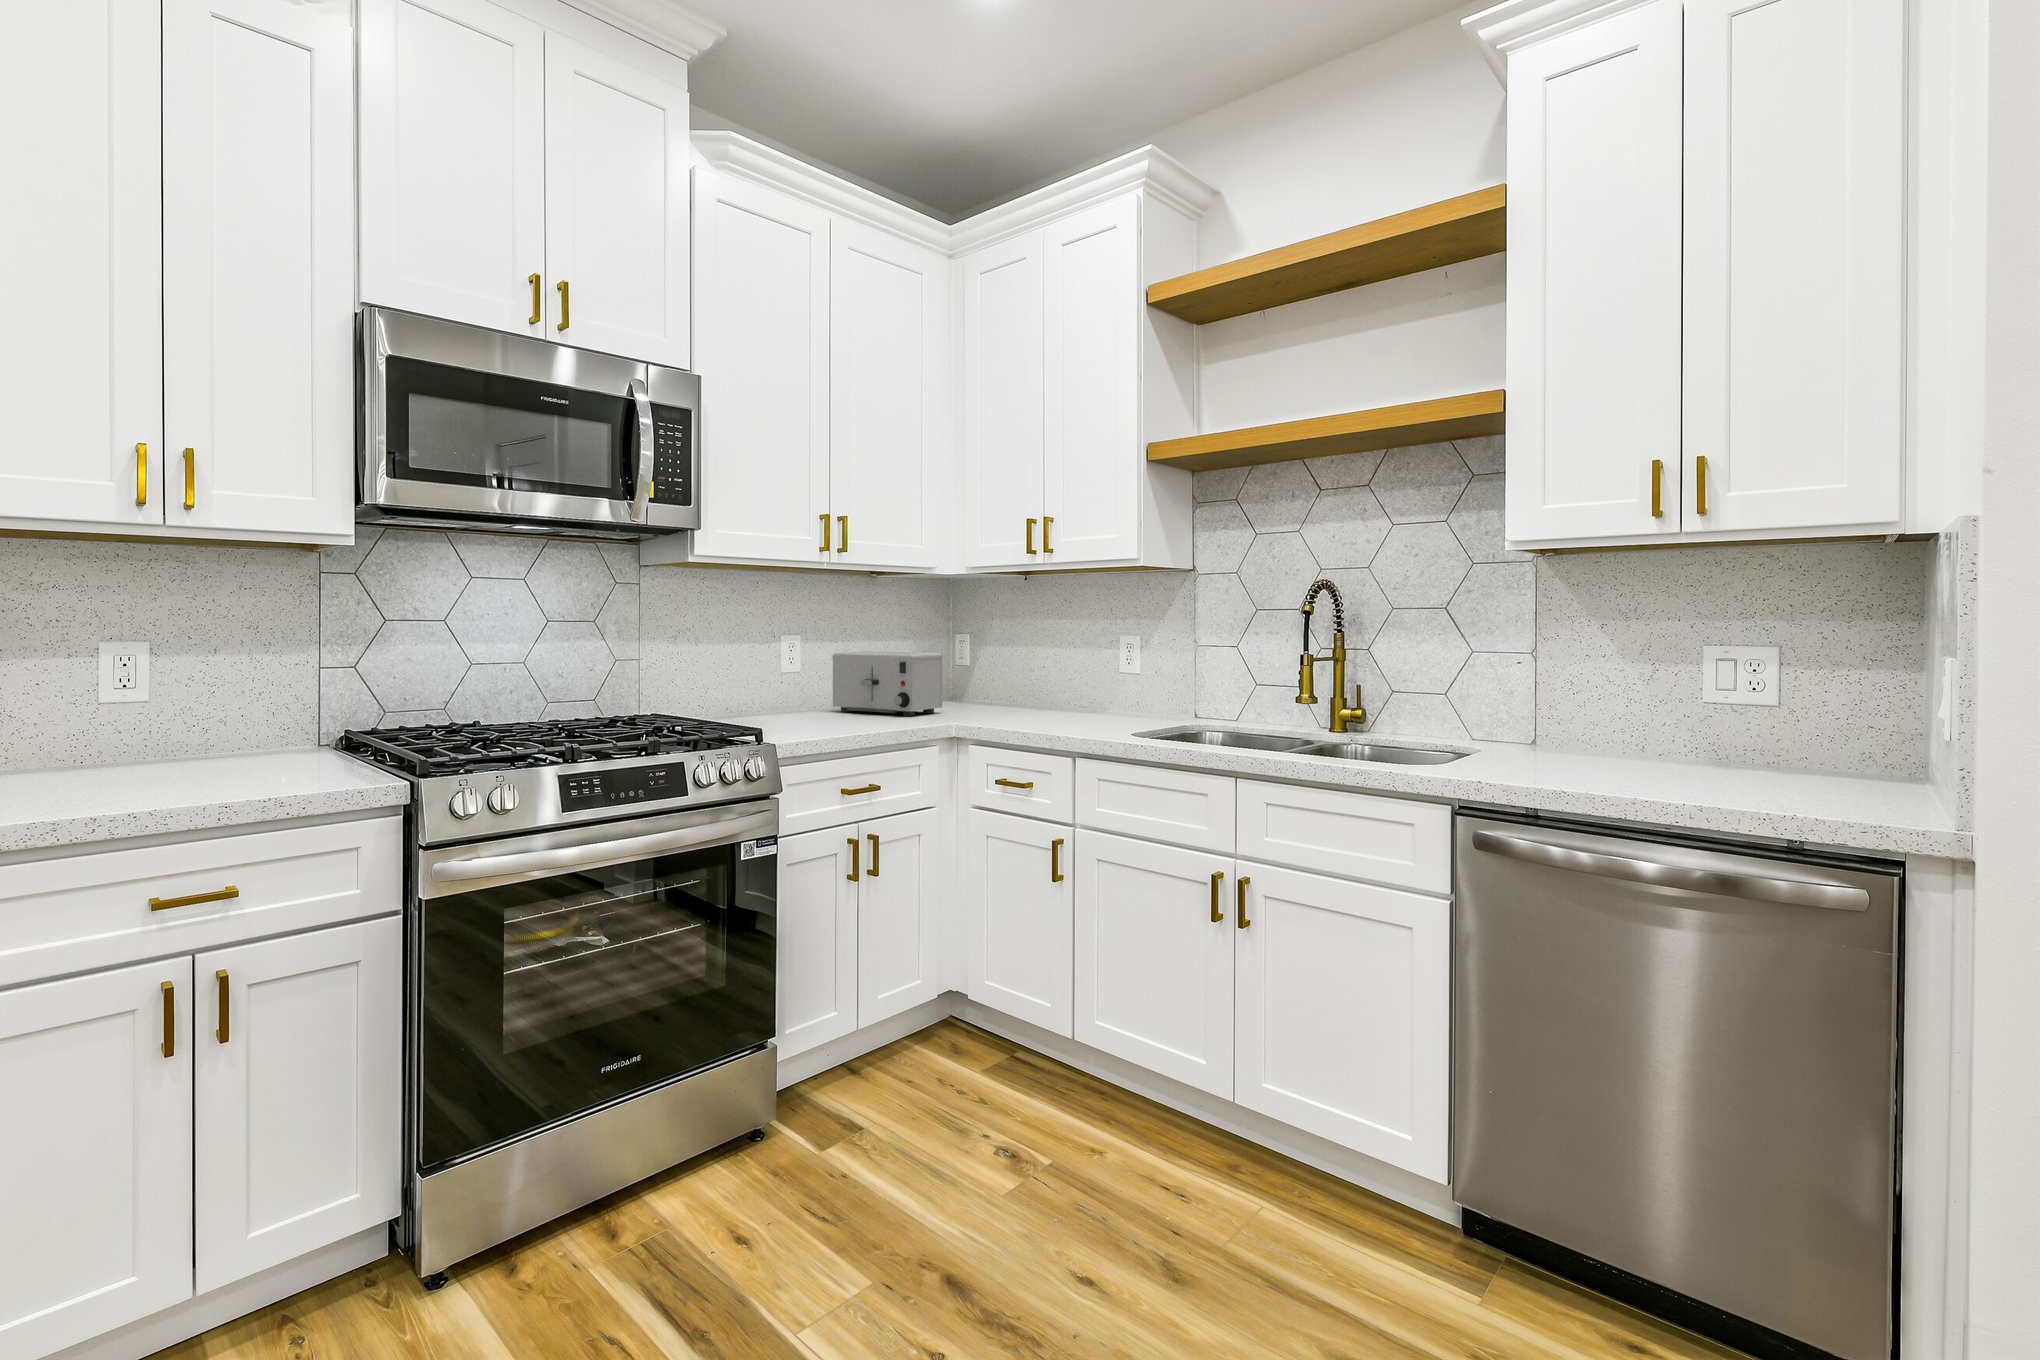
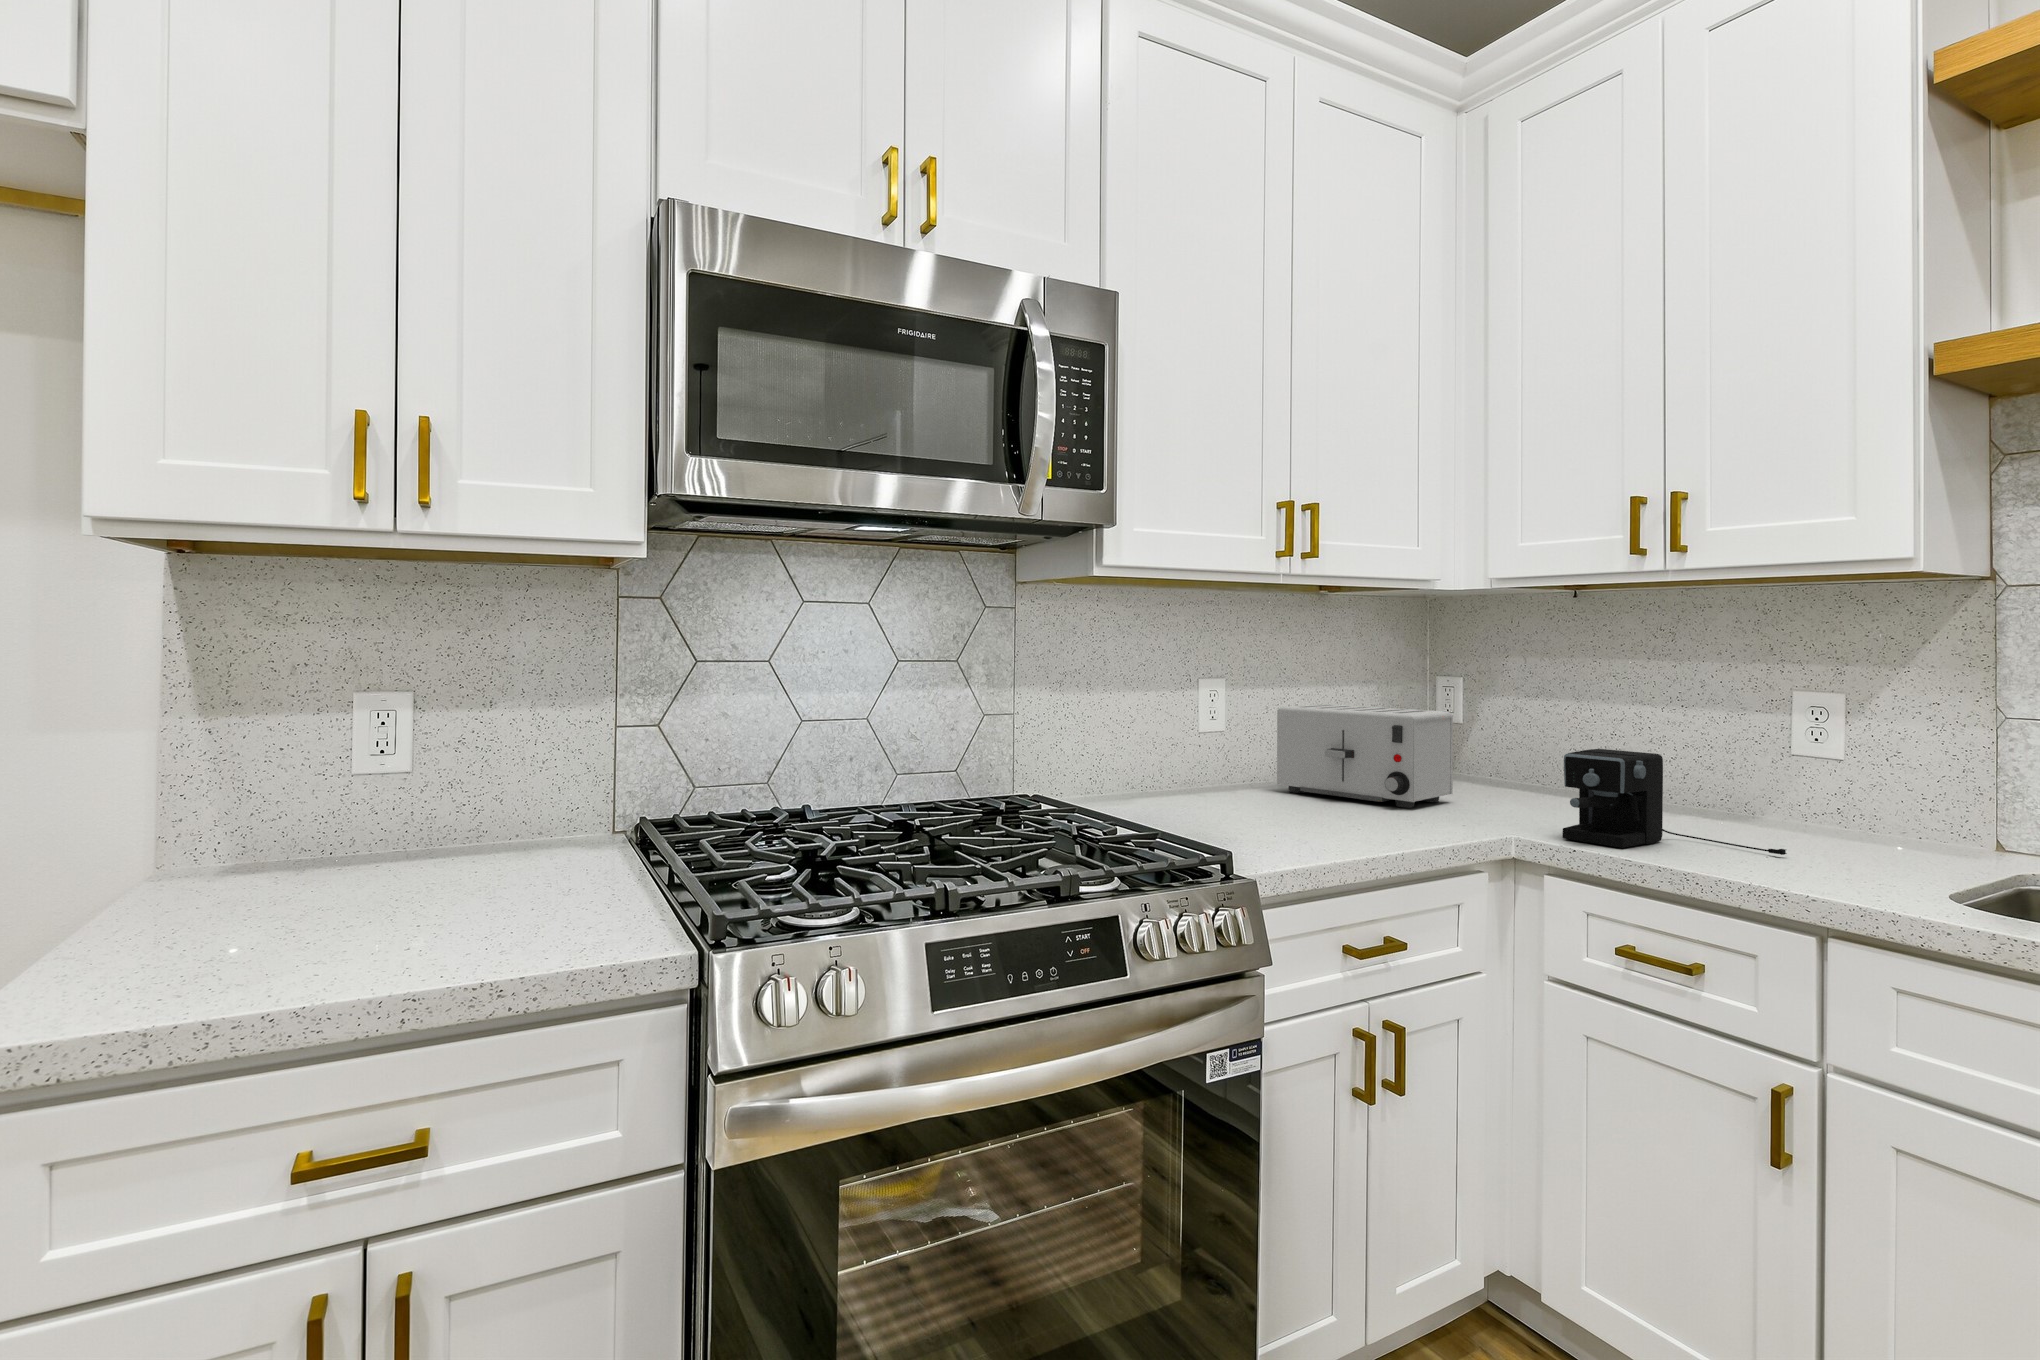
coffee maker: none [982,671,1091,727] -> present [1562,749,1787,855]

